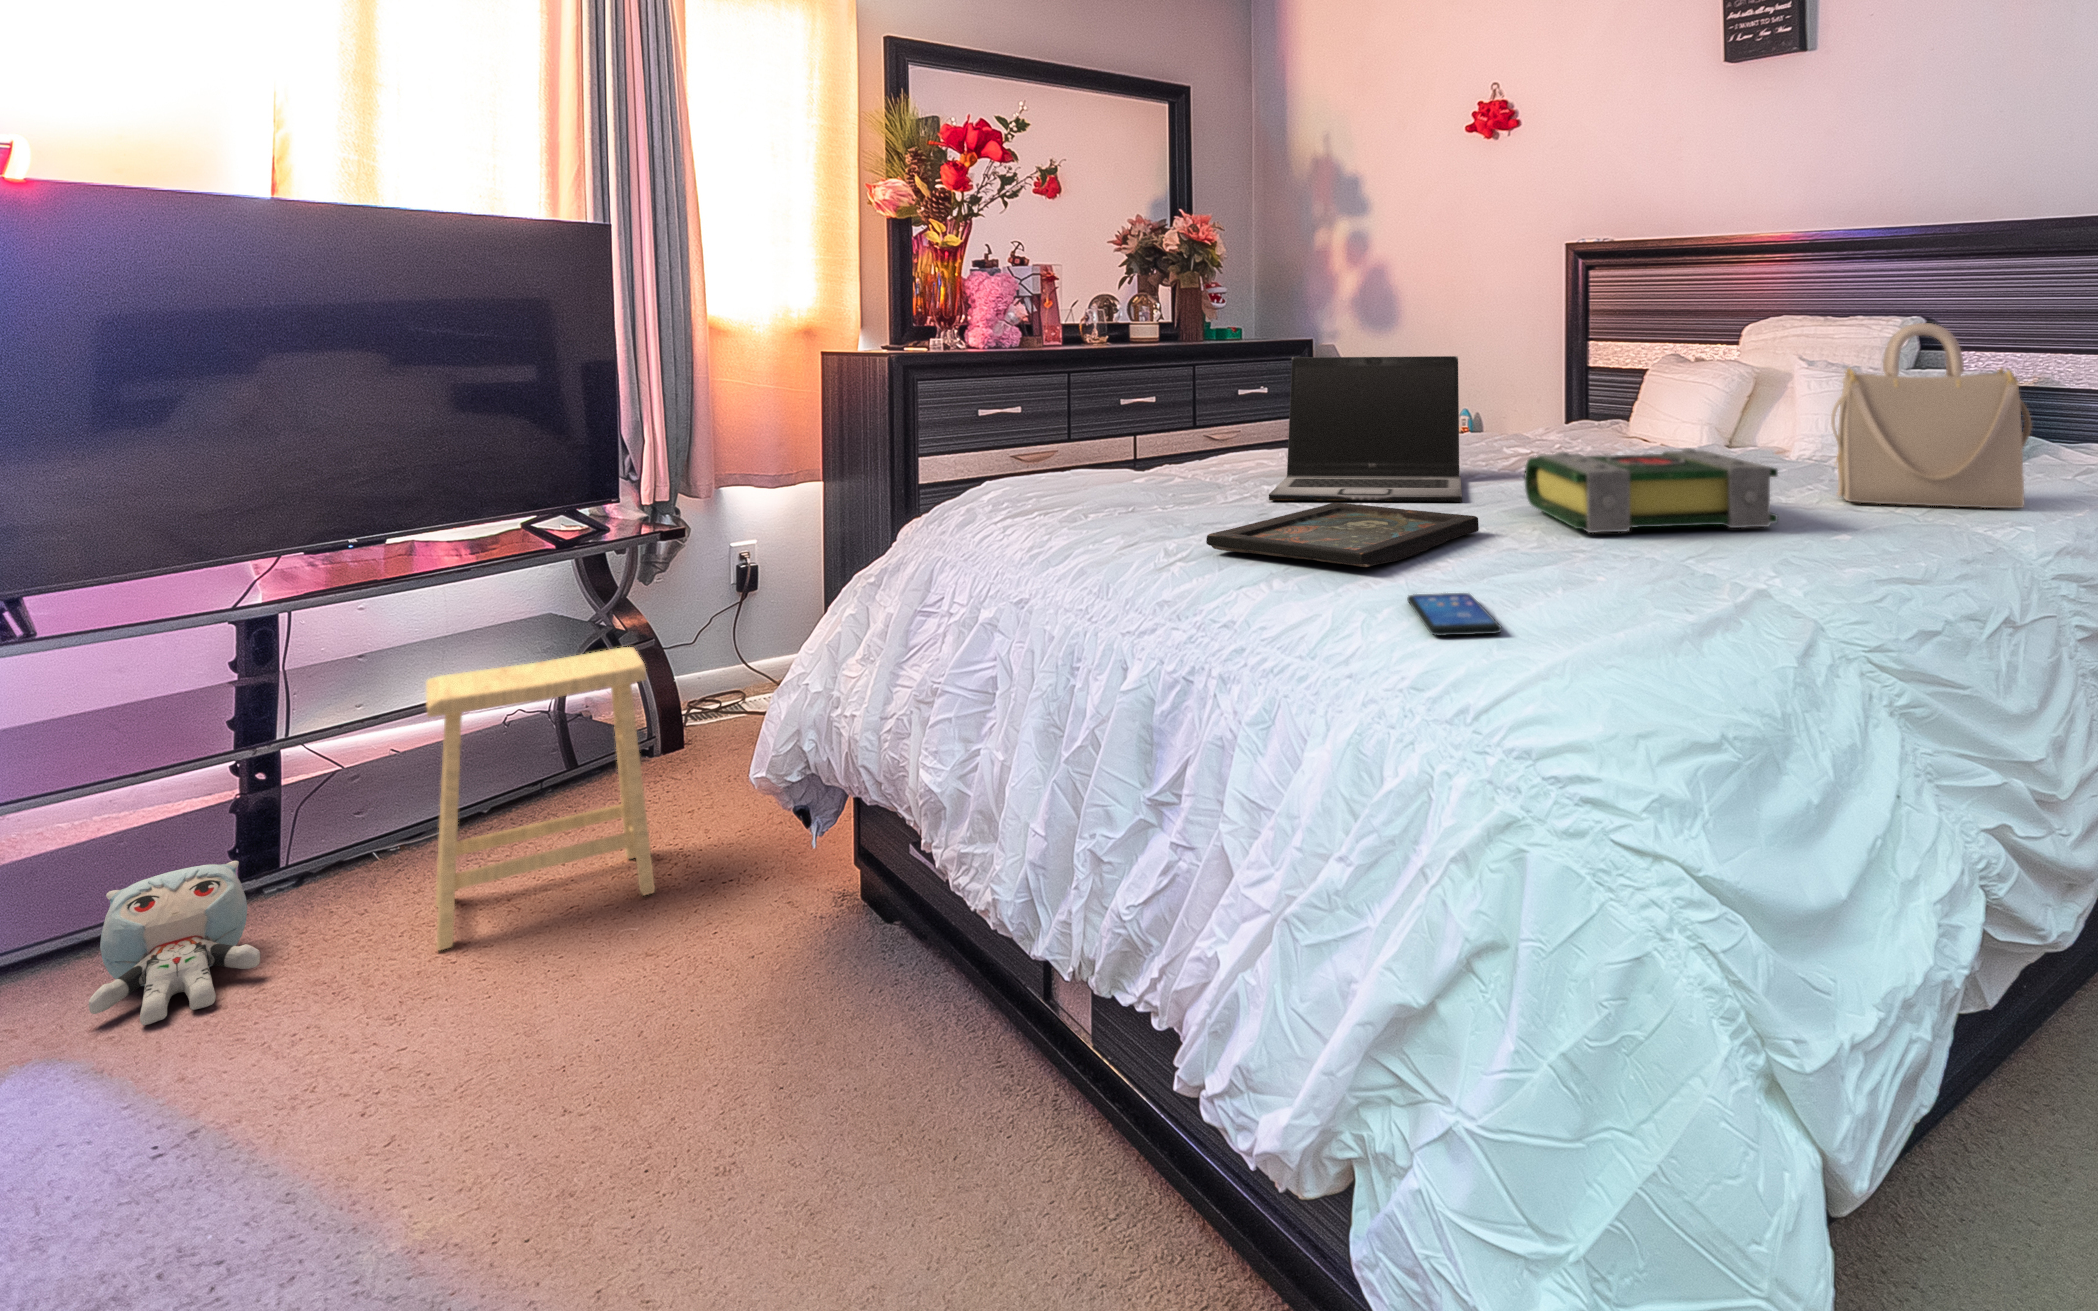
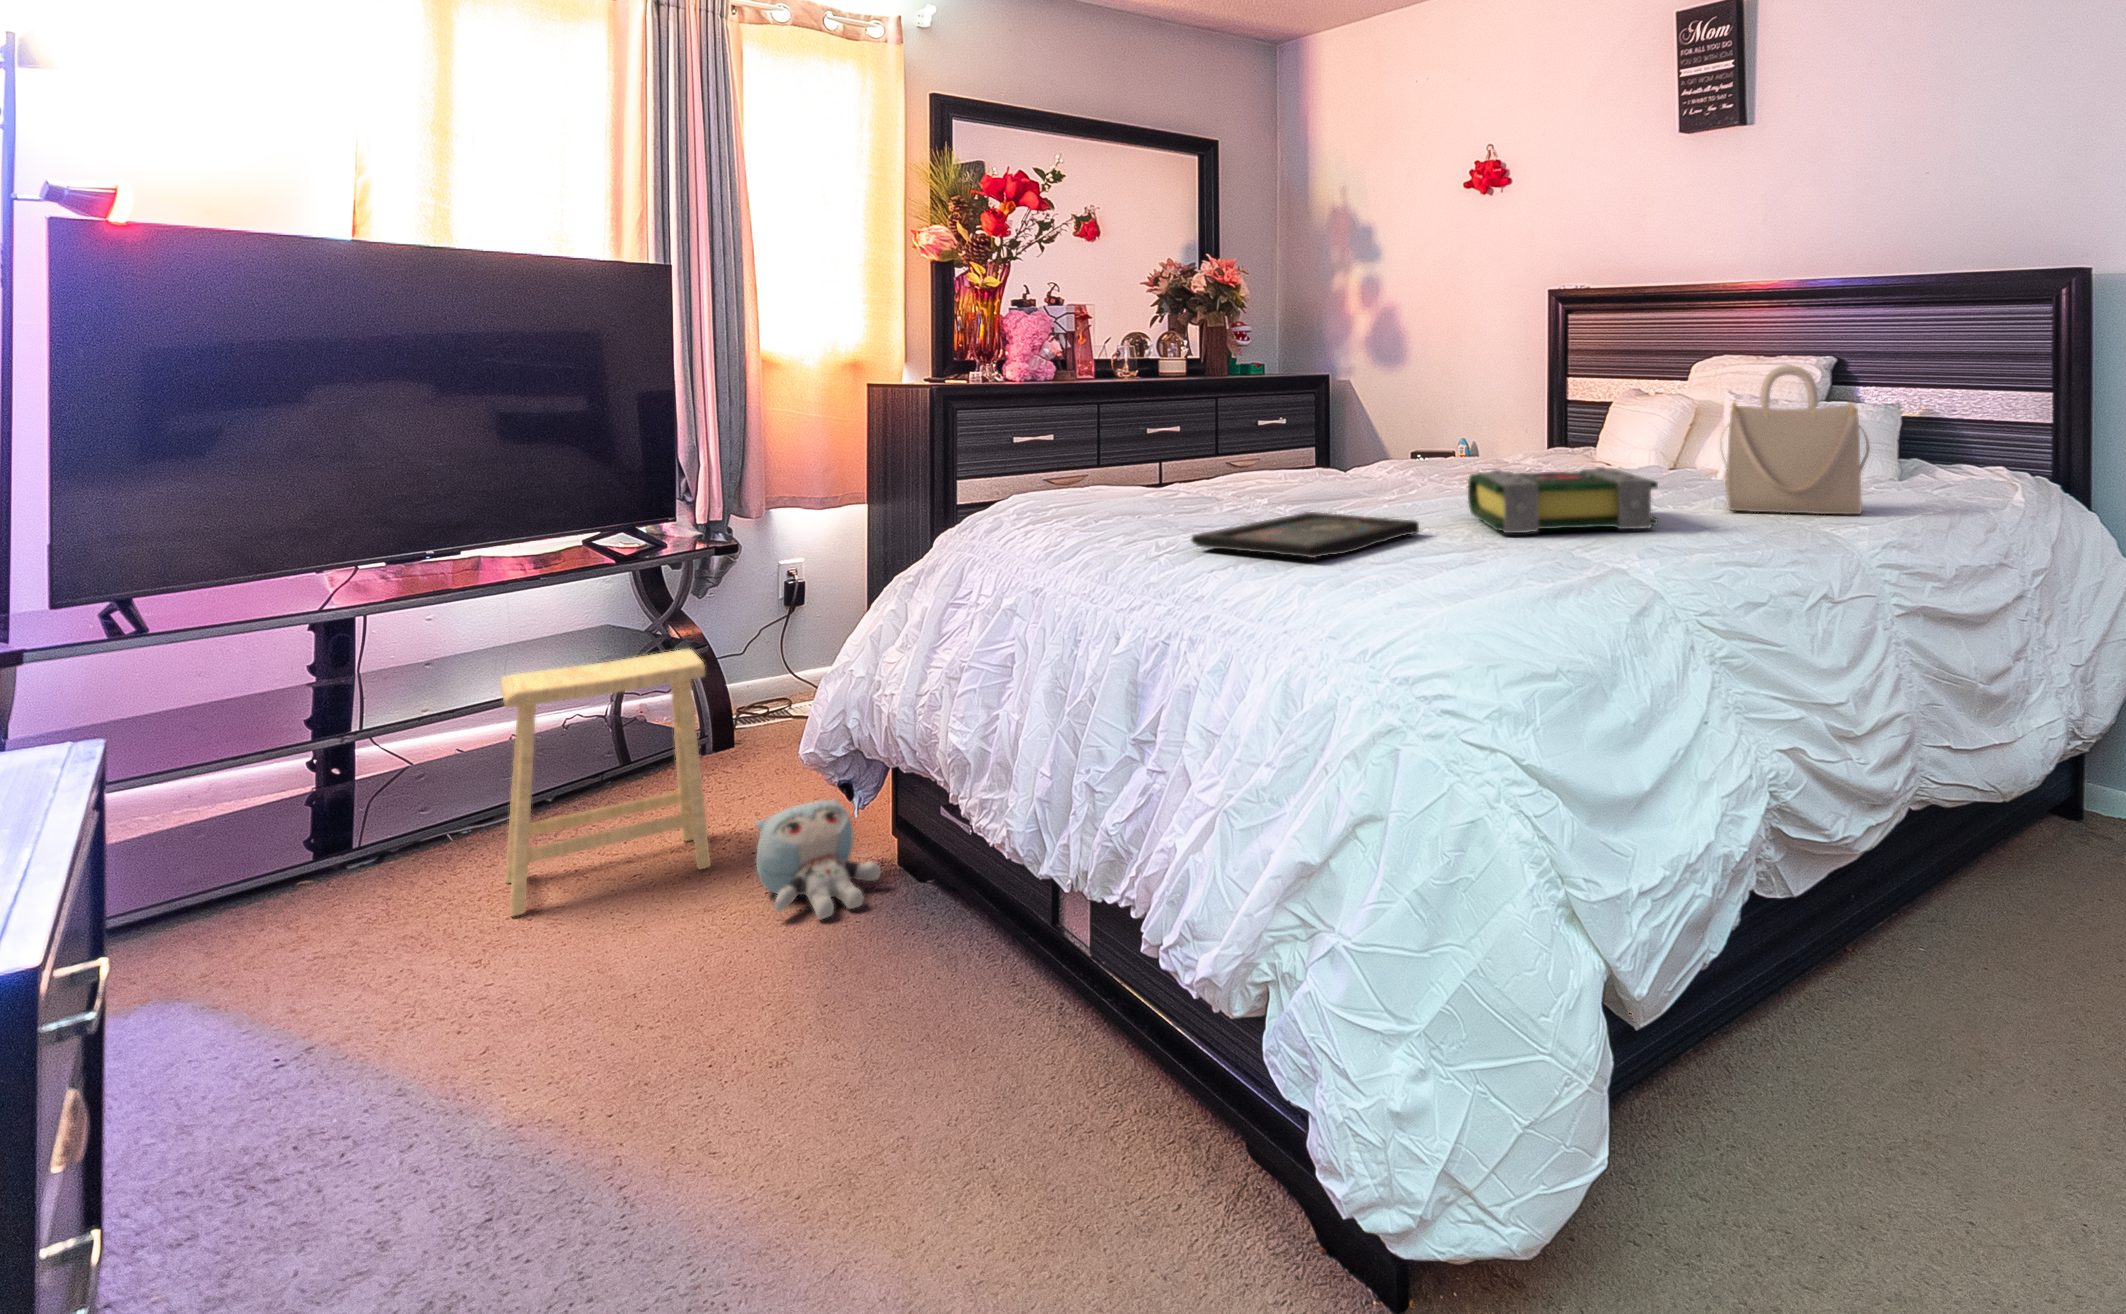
laptop: present [1269,356,1462,502] -> none [1258,391,1429,512]
smartphone: present [1407,593,1502,636] -> none [1335,574,1396,601]
plush toy: present [89,861,260,1025] -> present [754,799,881,920]

